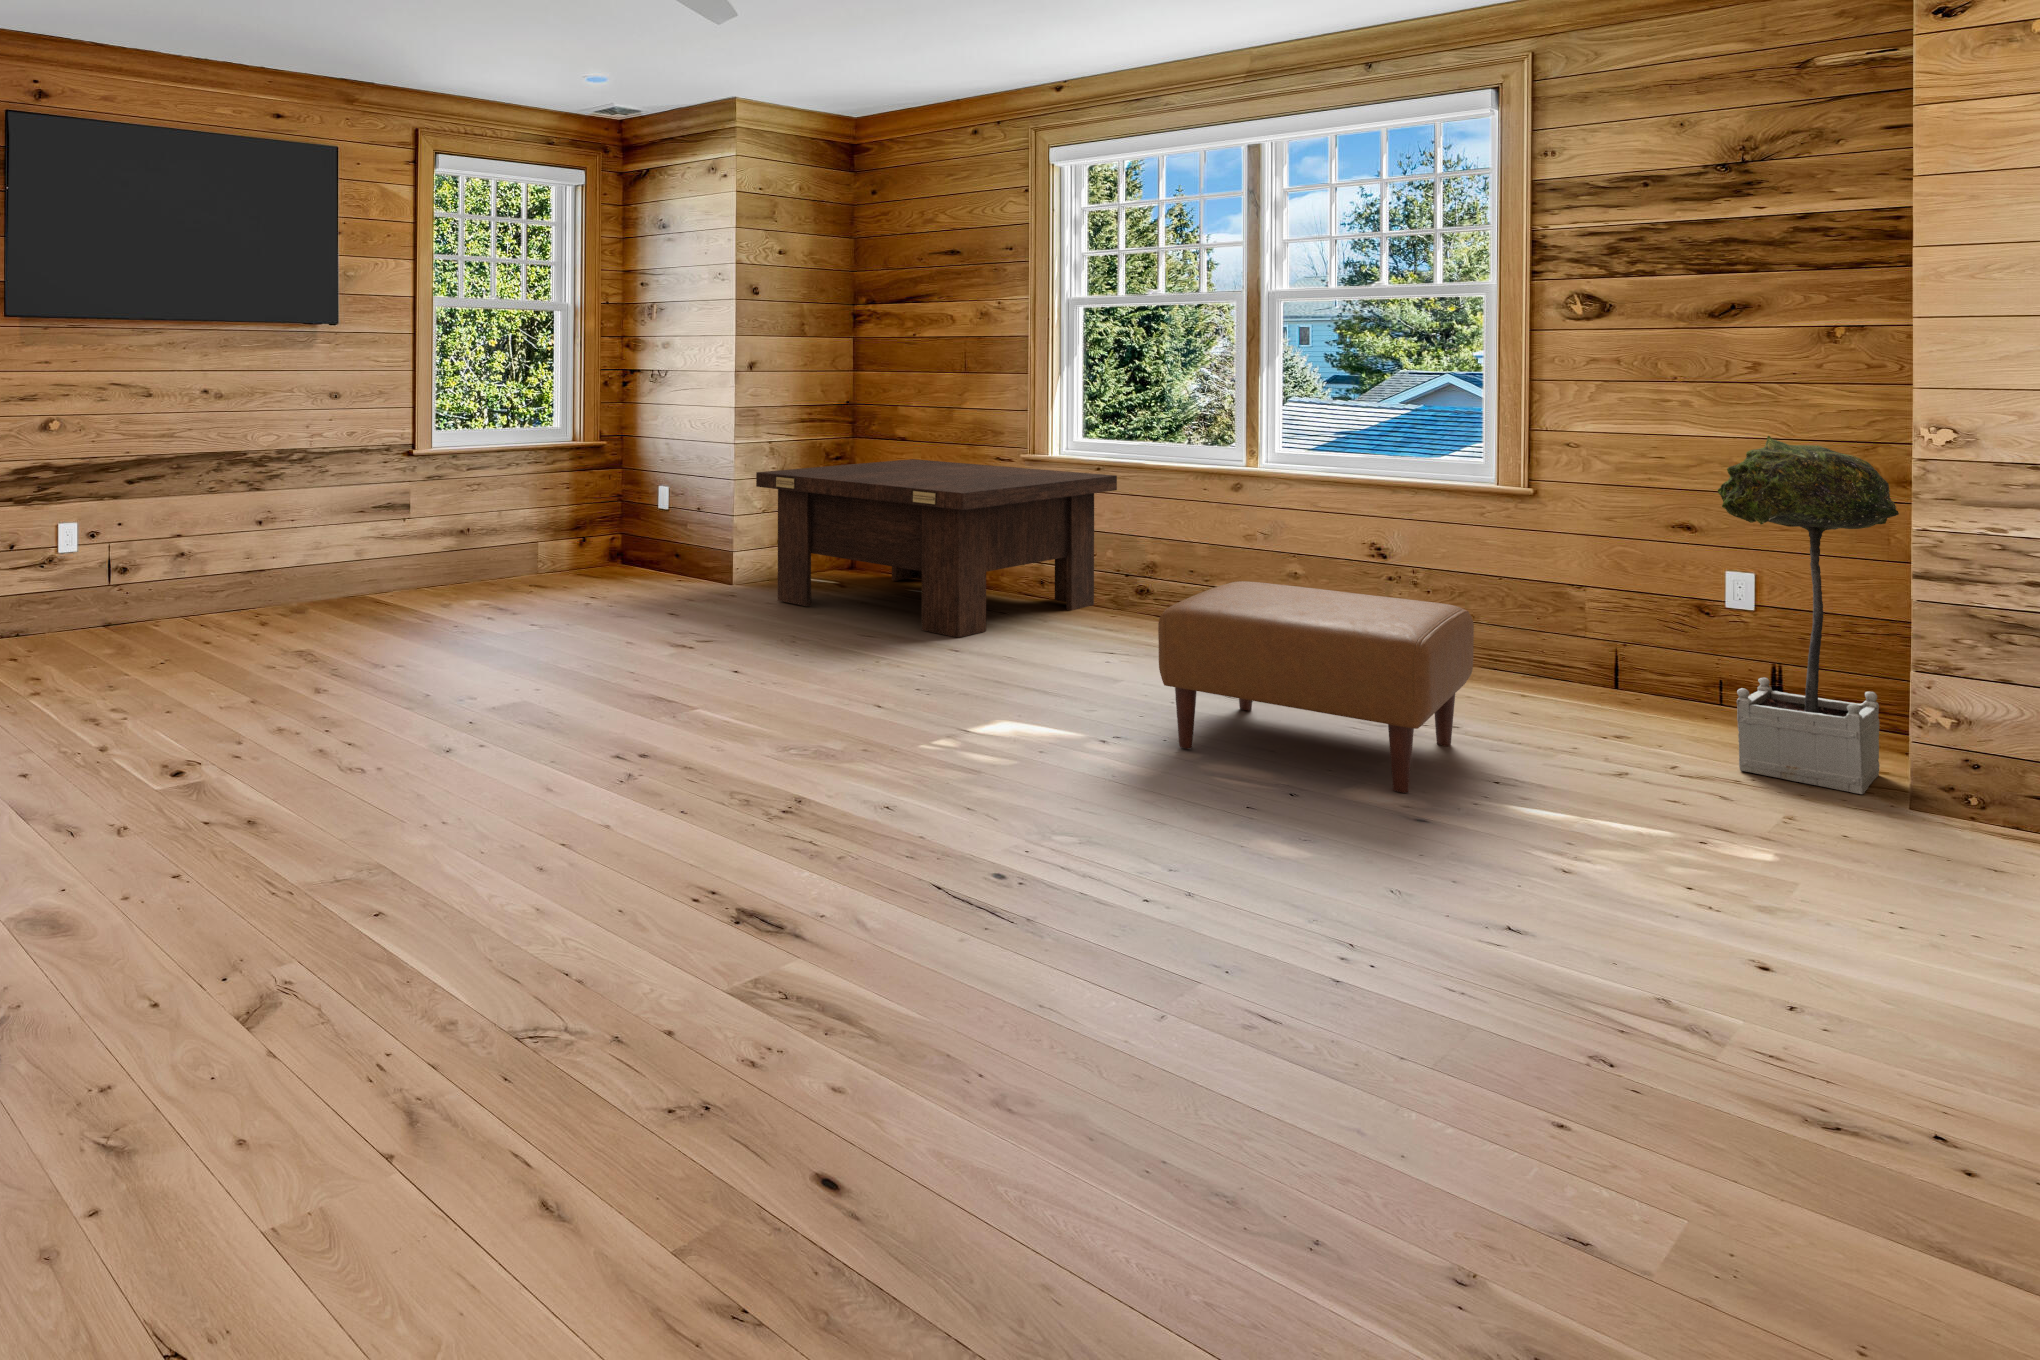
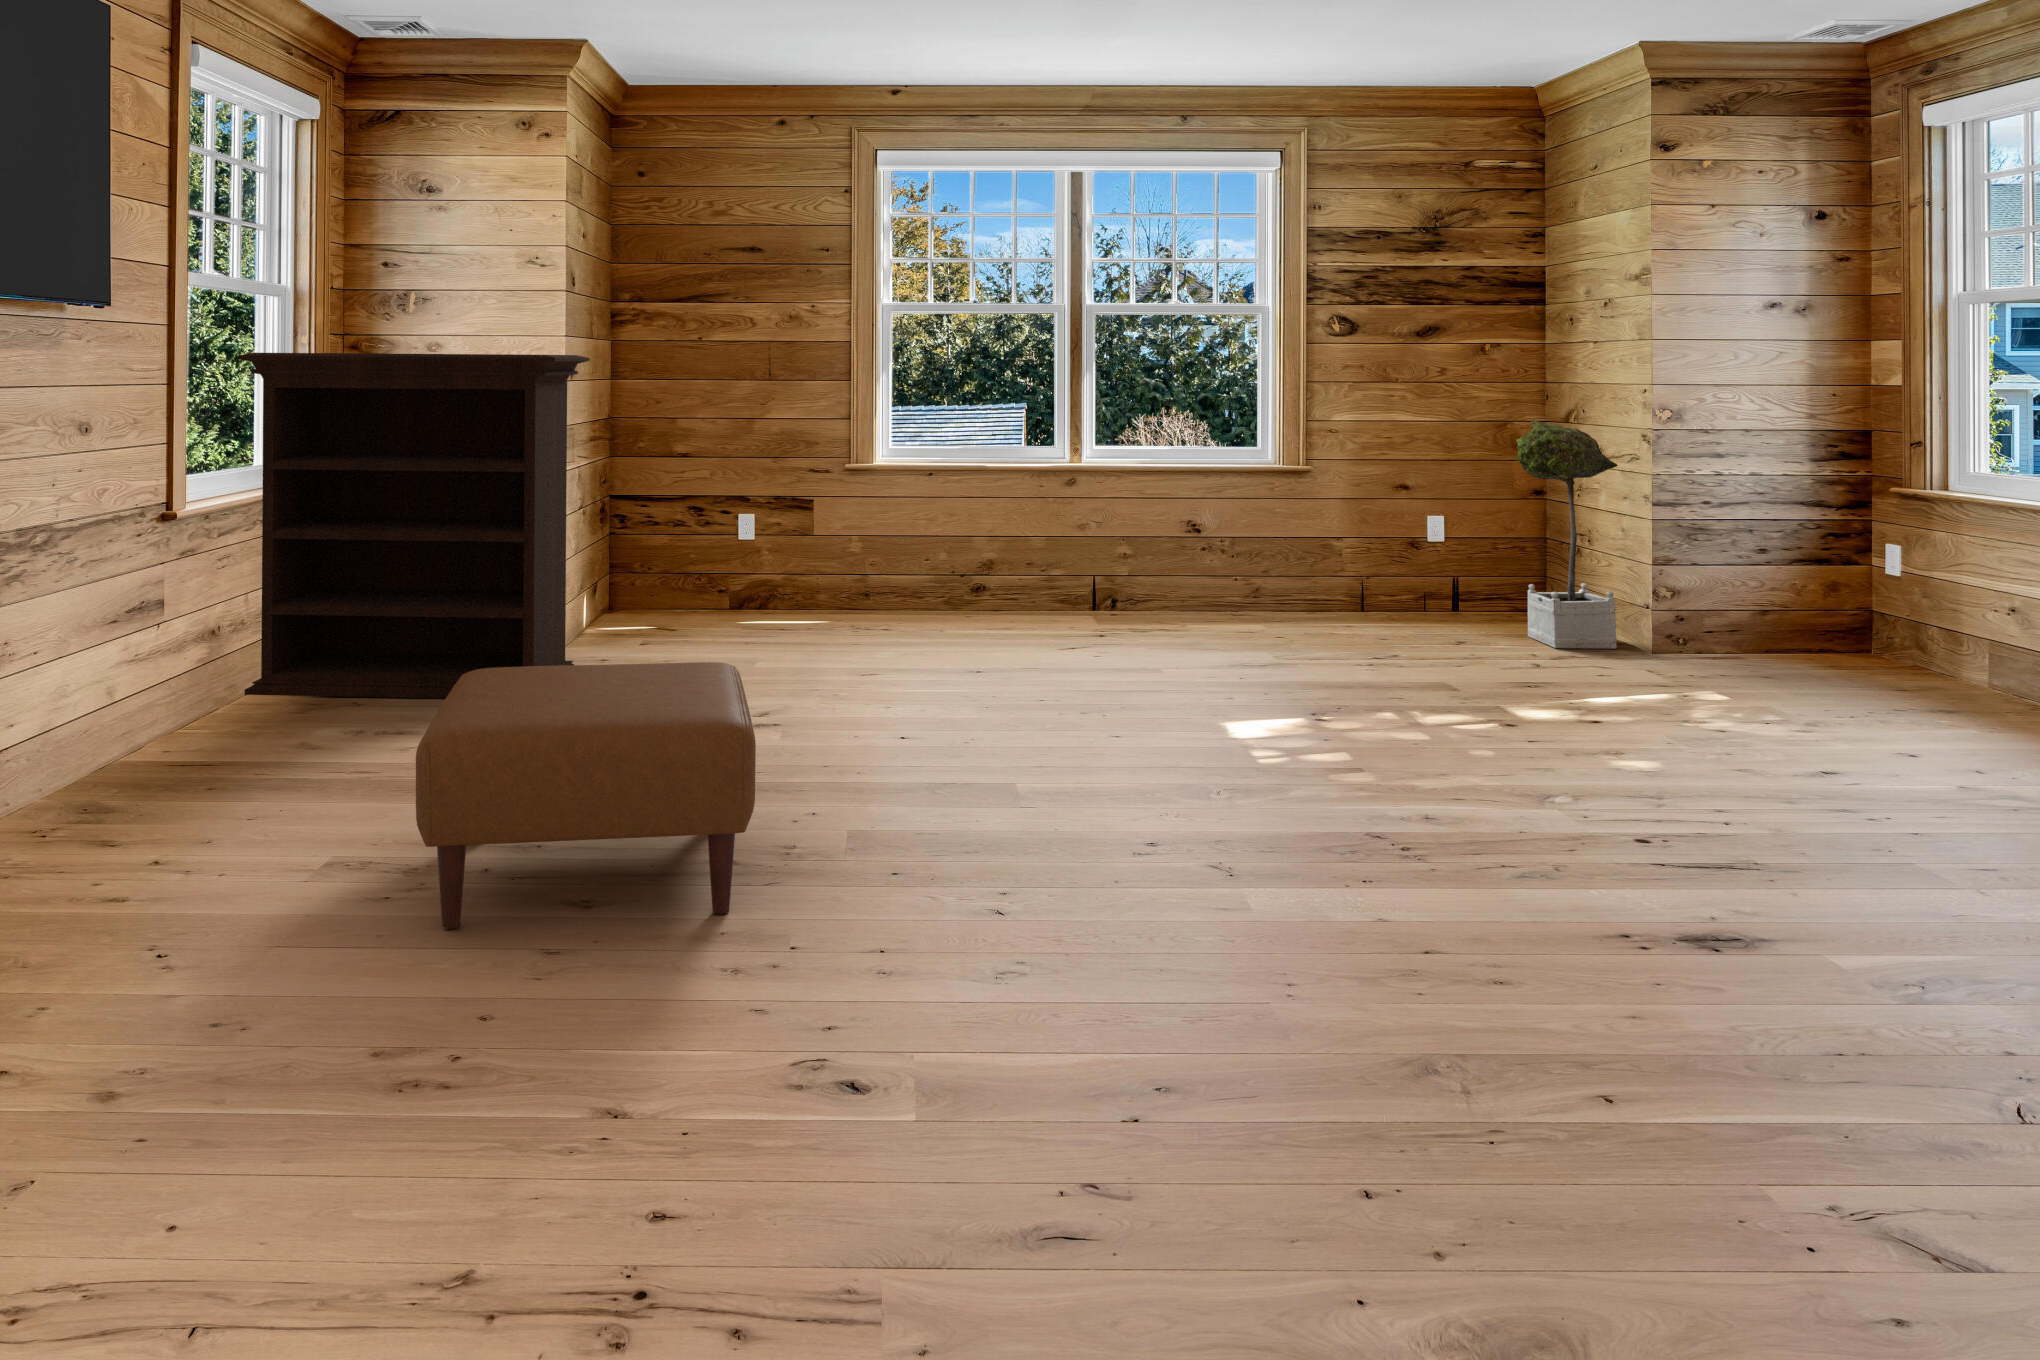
bookshelf: none [510,353,709,605] -> present [238,353,590,698]
coffee table: present [756,459,1117,638] -> none [668,479,979,662]
ottoman: present [1158,581,1474,793] -> present [416,662,756,929]

